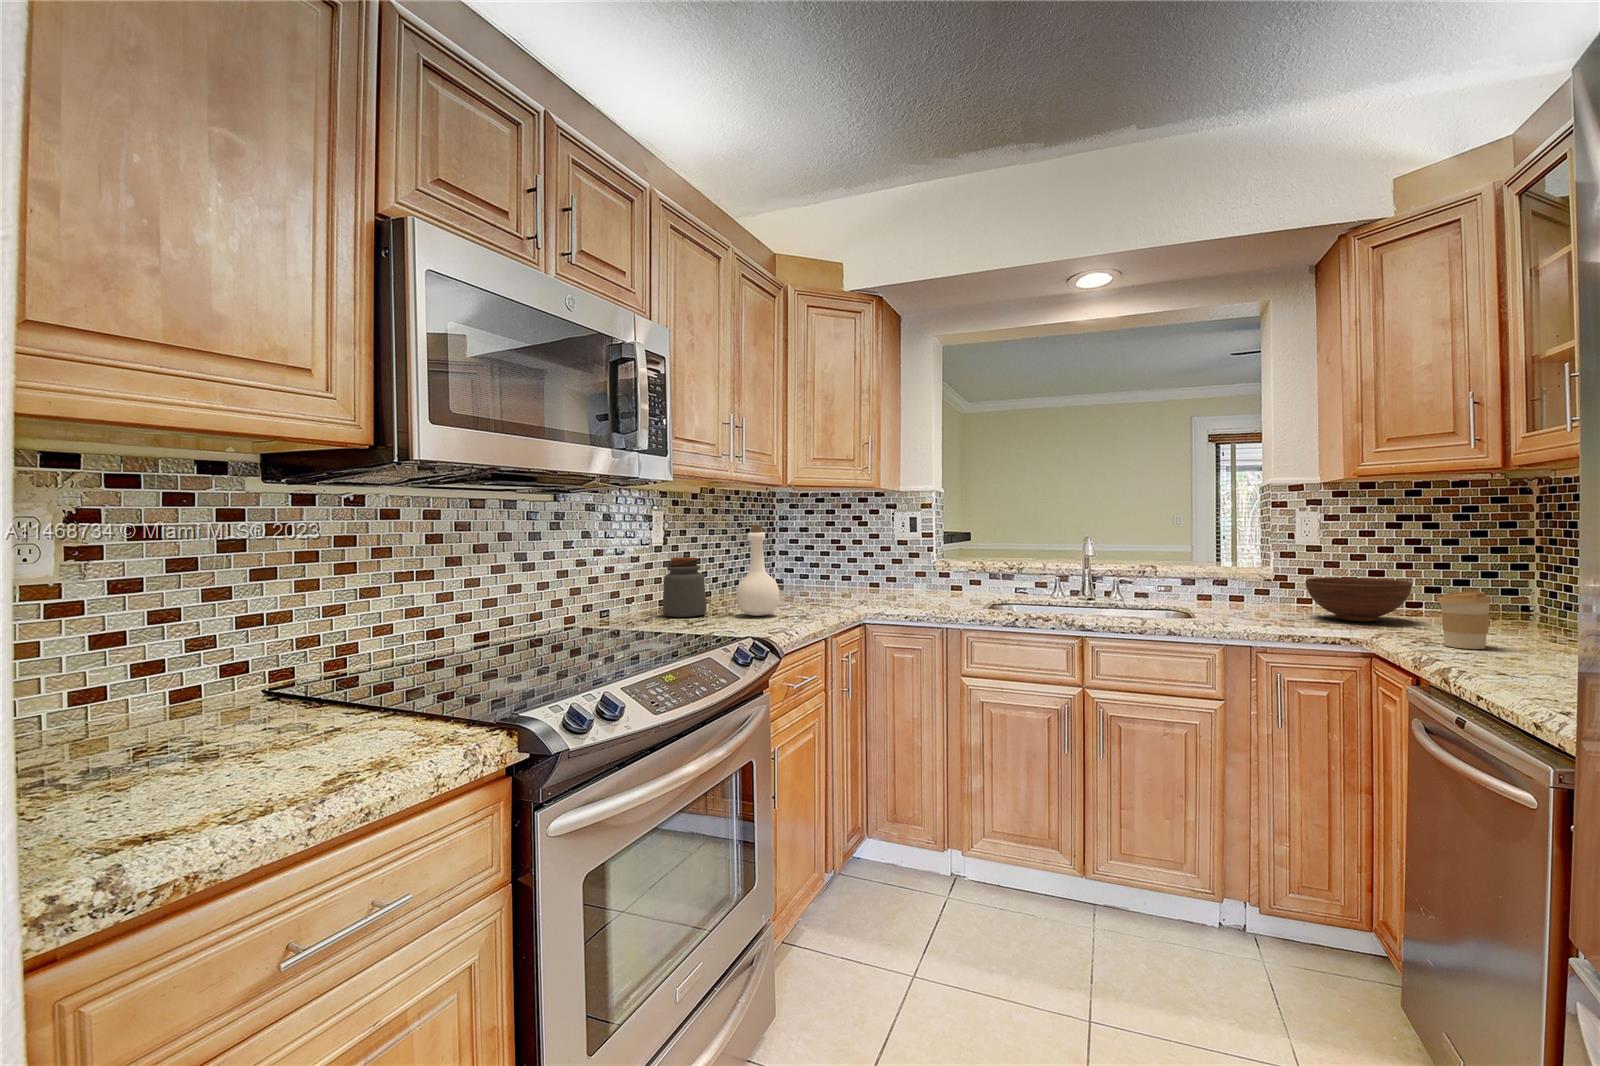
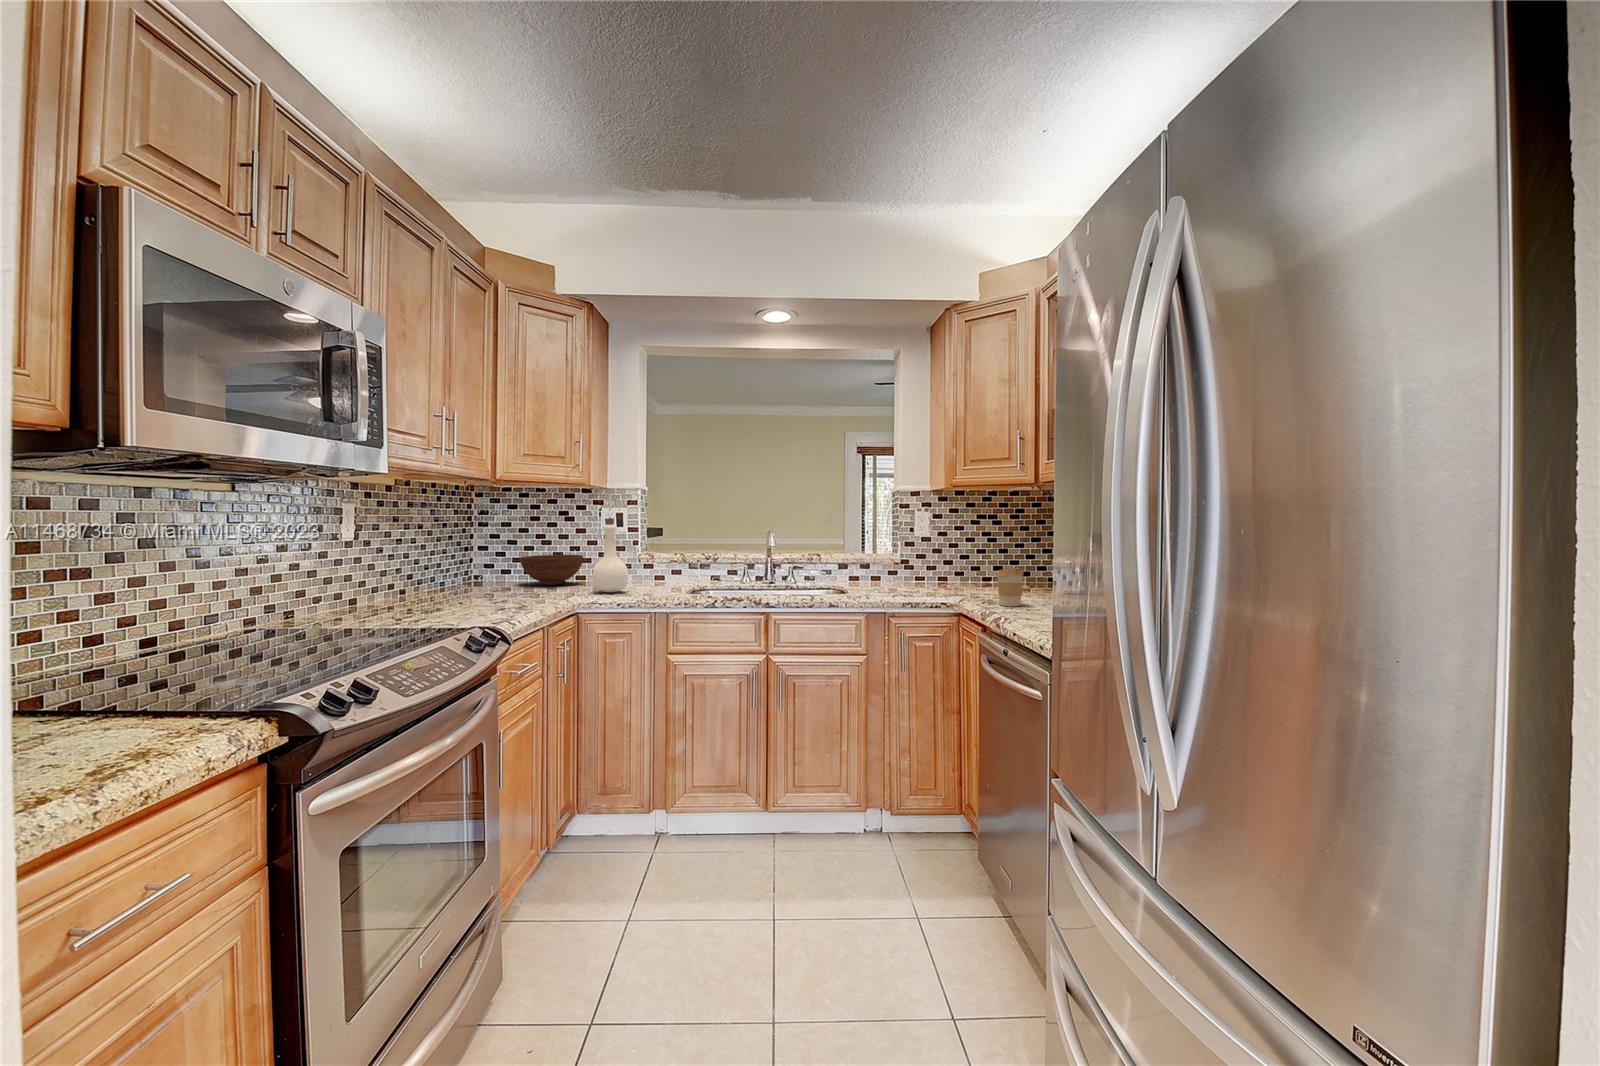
bottle: present [737,525,779,616] -> present [593,518,628,592]
jar: present [663,557,706,617] -> none [363,552,414,614]
bowl: present [1305,578,1412,621] -> present [520,555,583,585]

